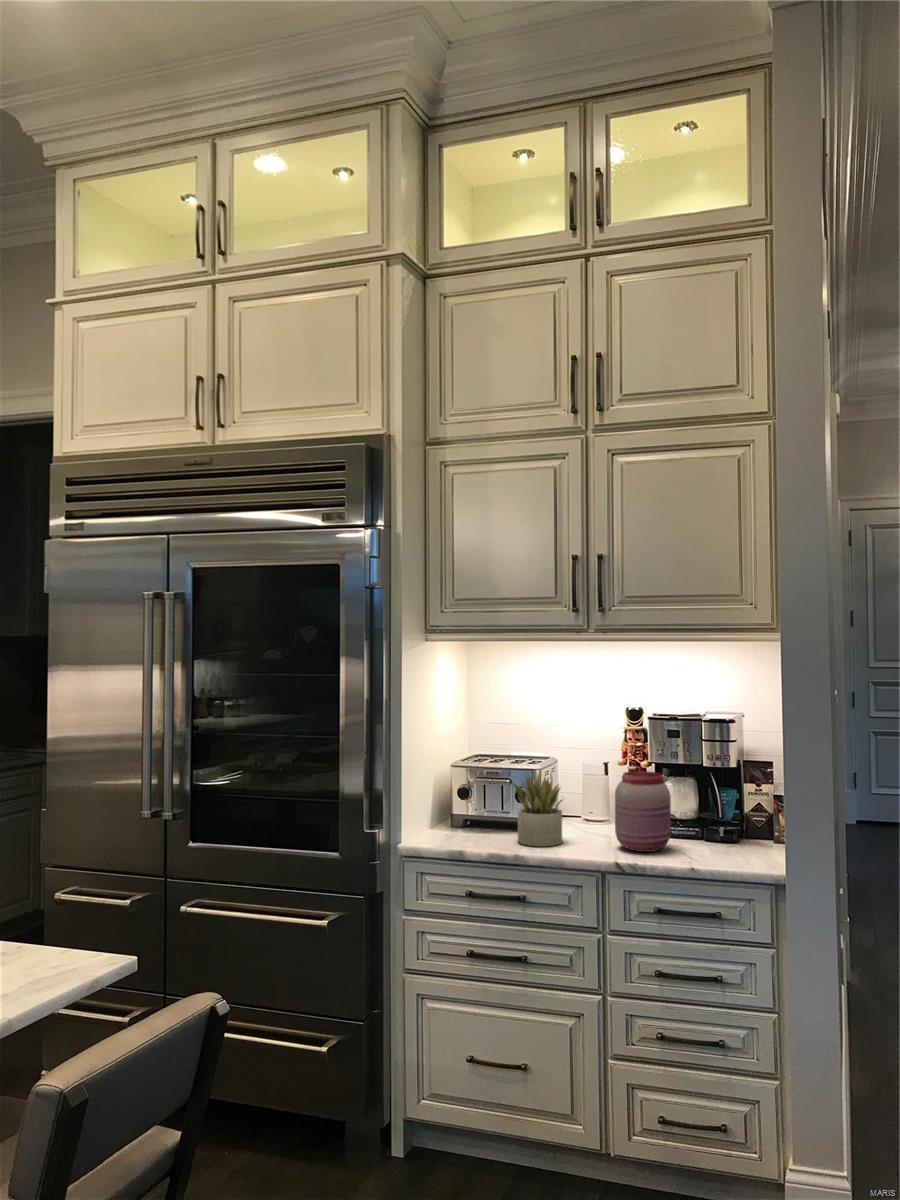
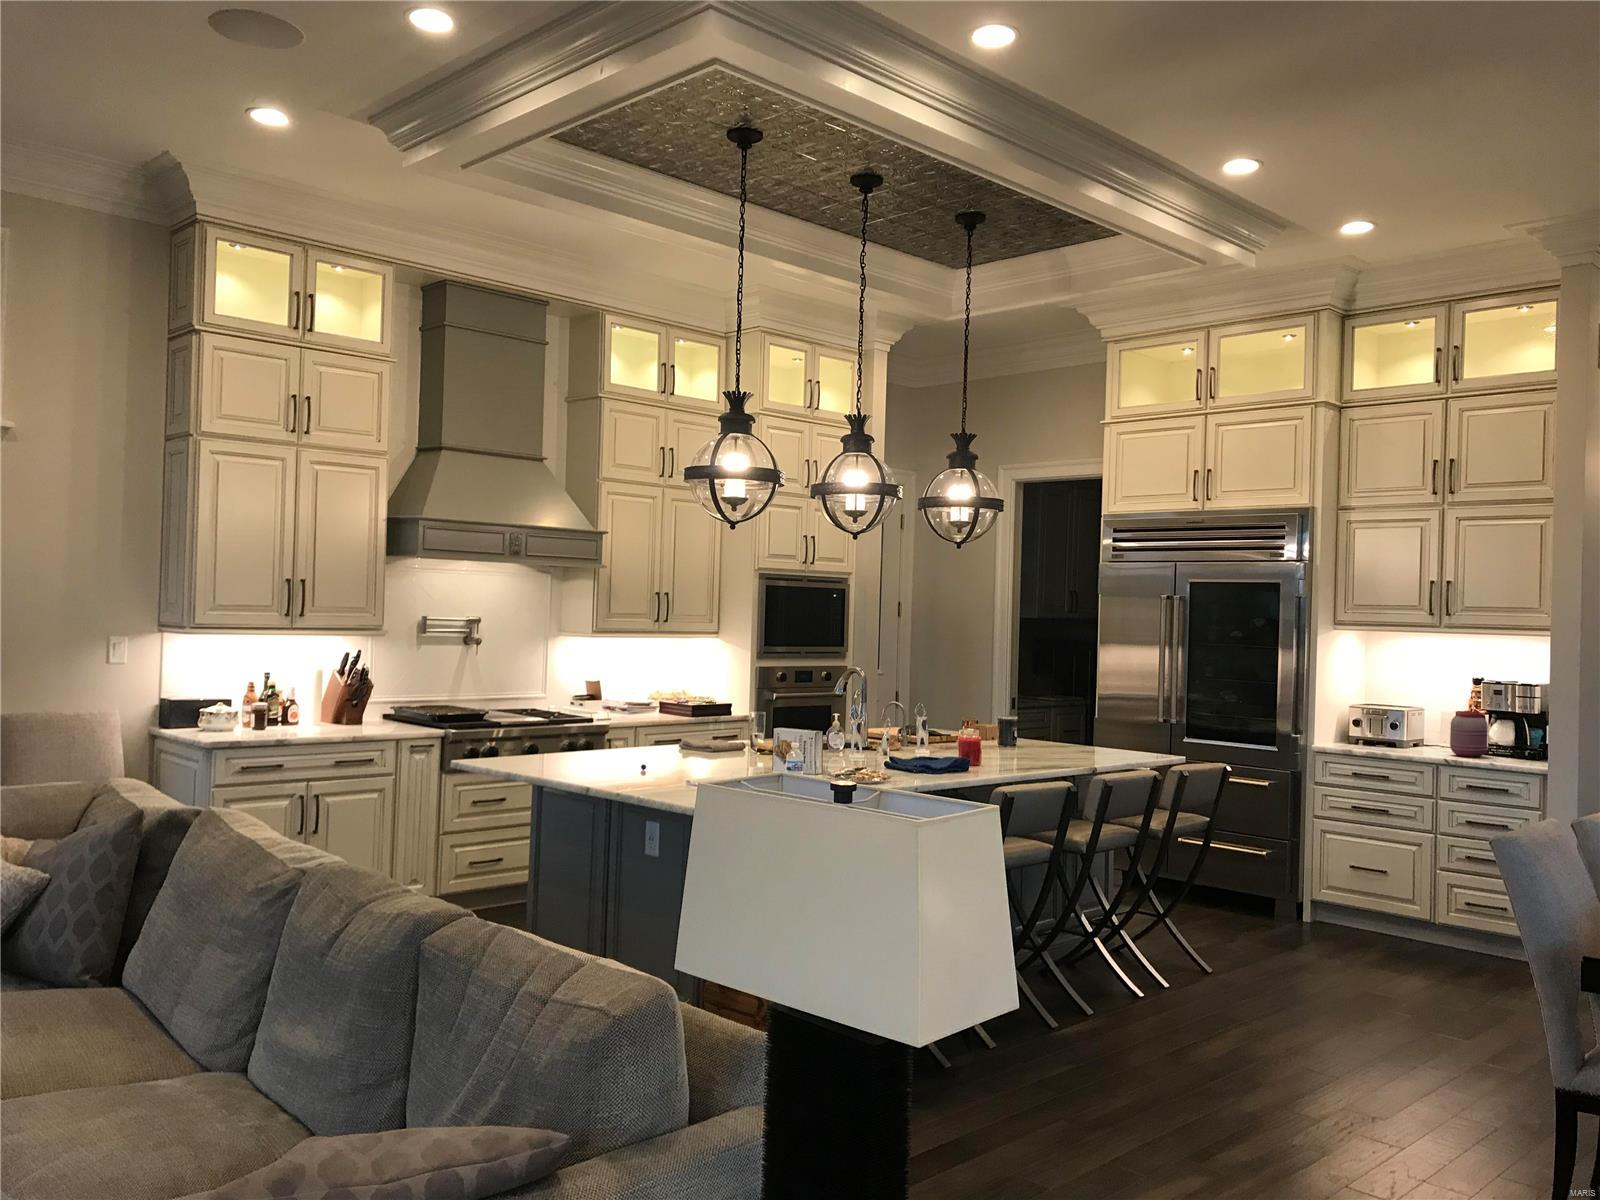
succulent plant: present [513,772,562,846] -> none [1387,708,1420,751]

